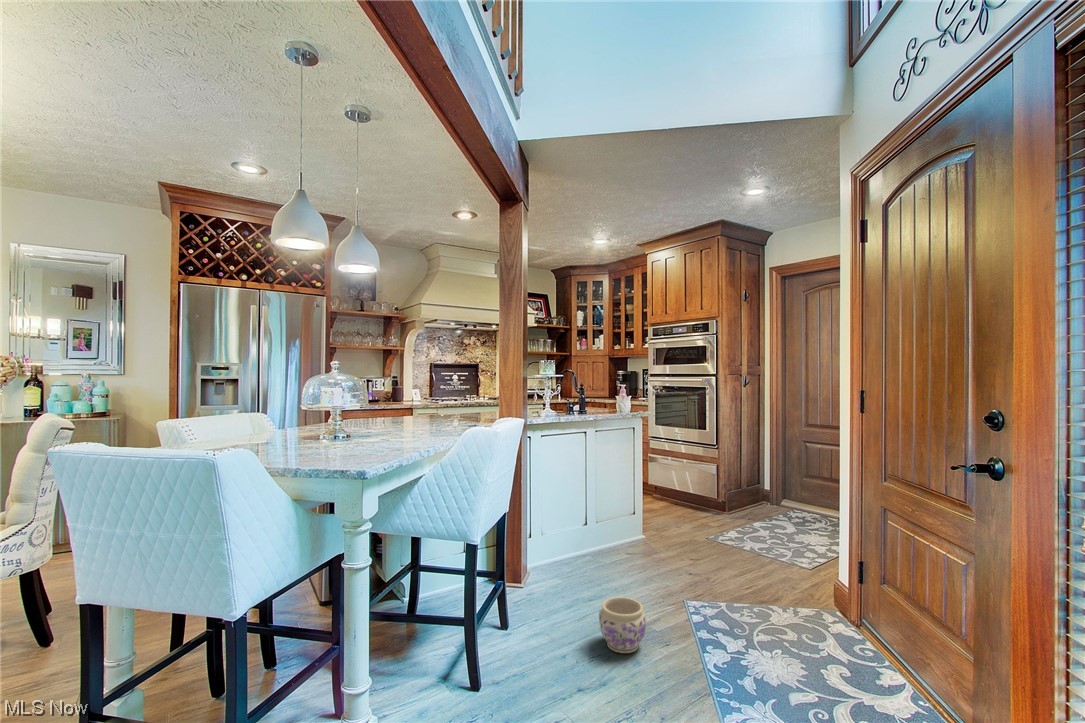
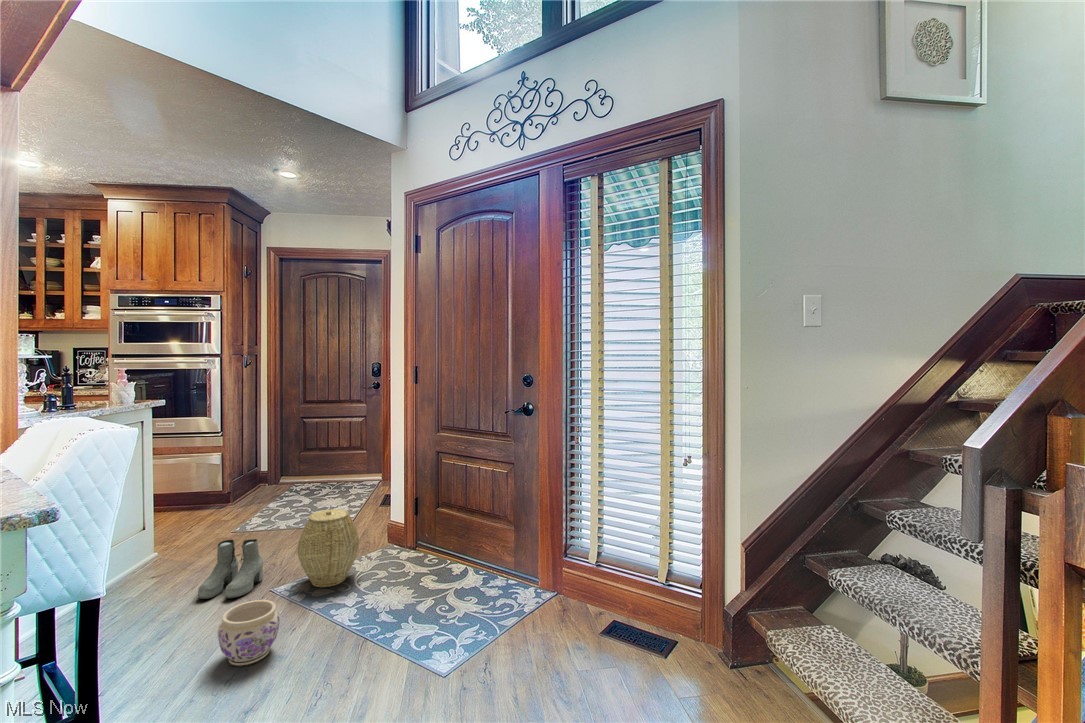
woven basket: none [704,540,768,624] -> present [298,509,359,587]
boots: none [635,541,688,595] -> present [198,539,263,599]

